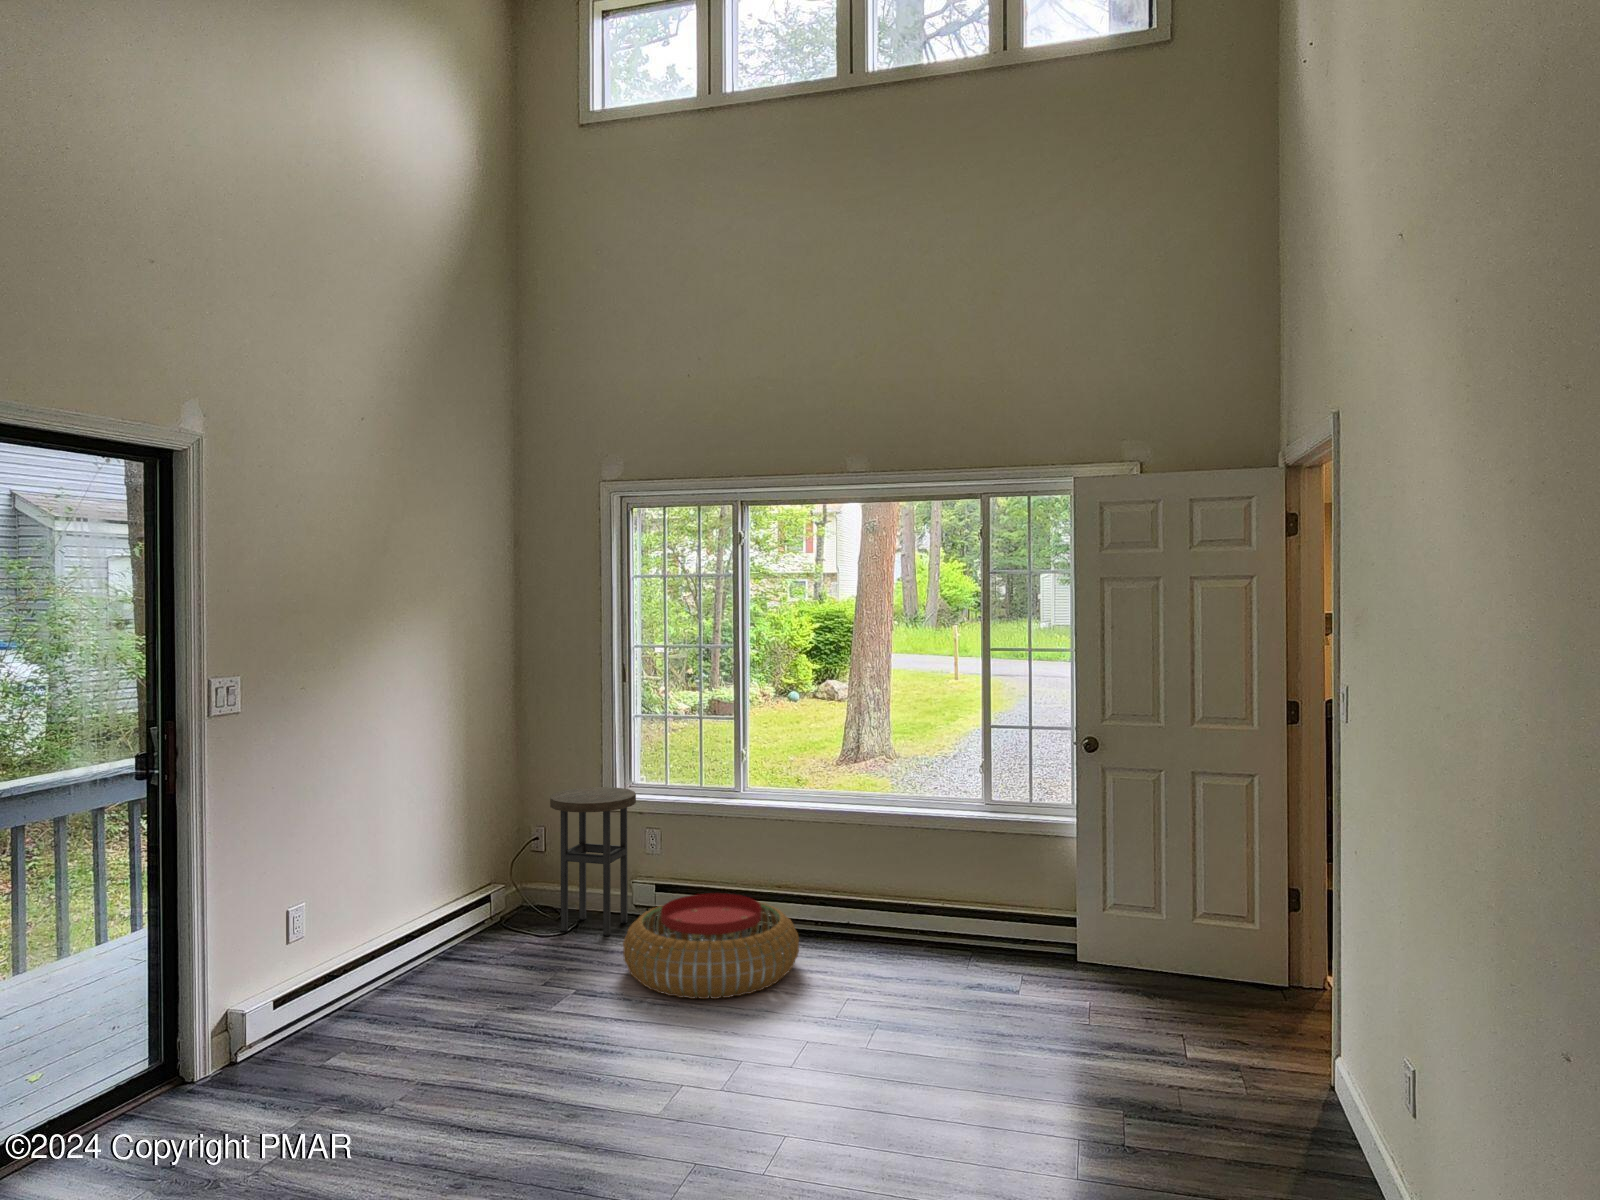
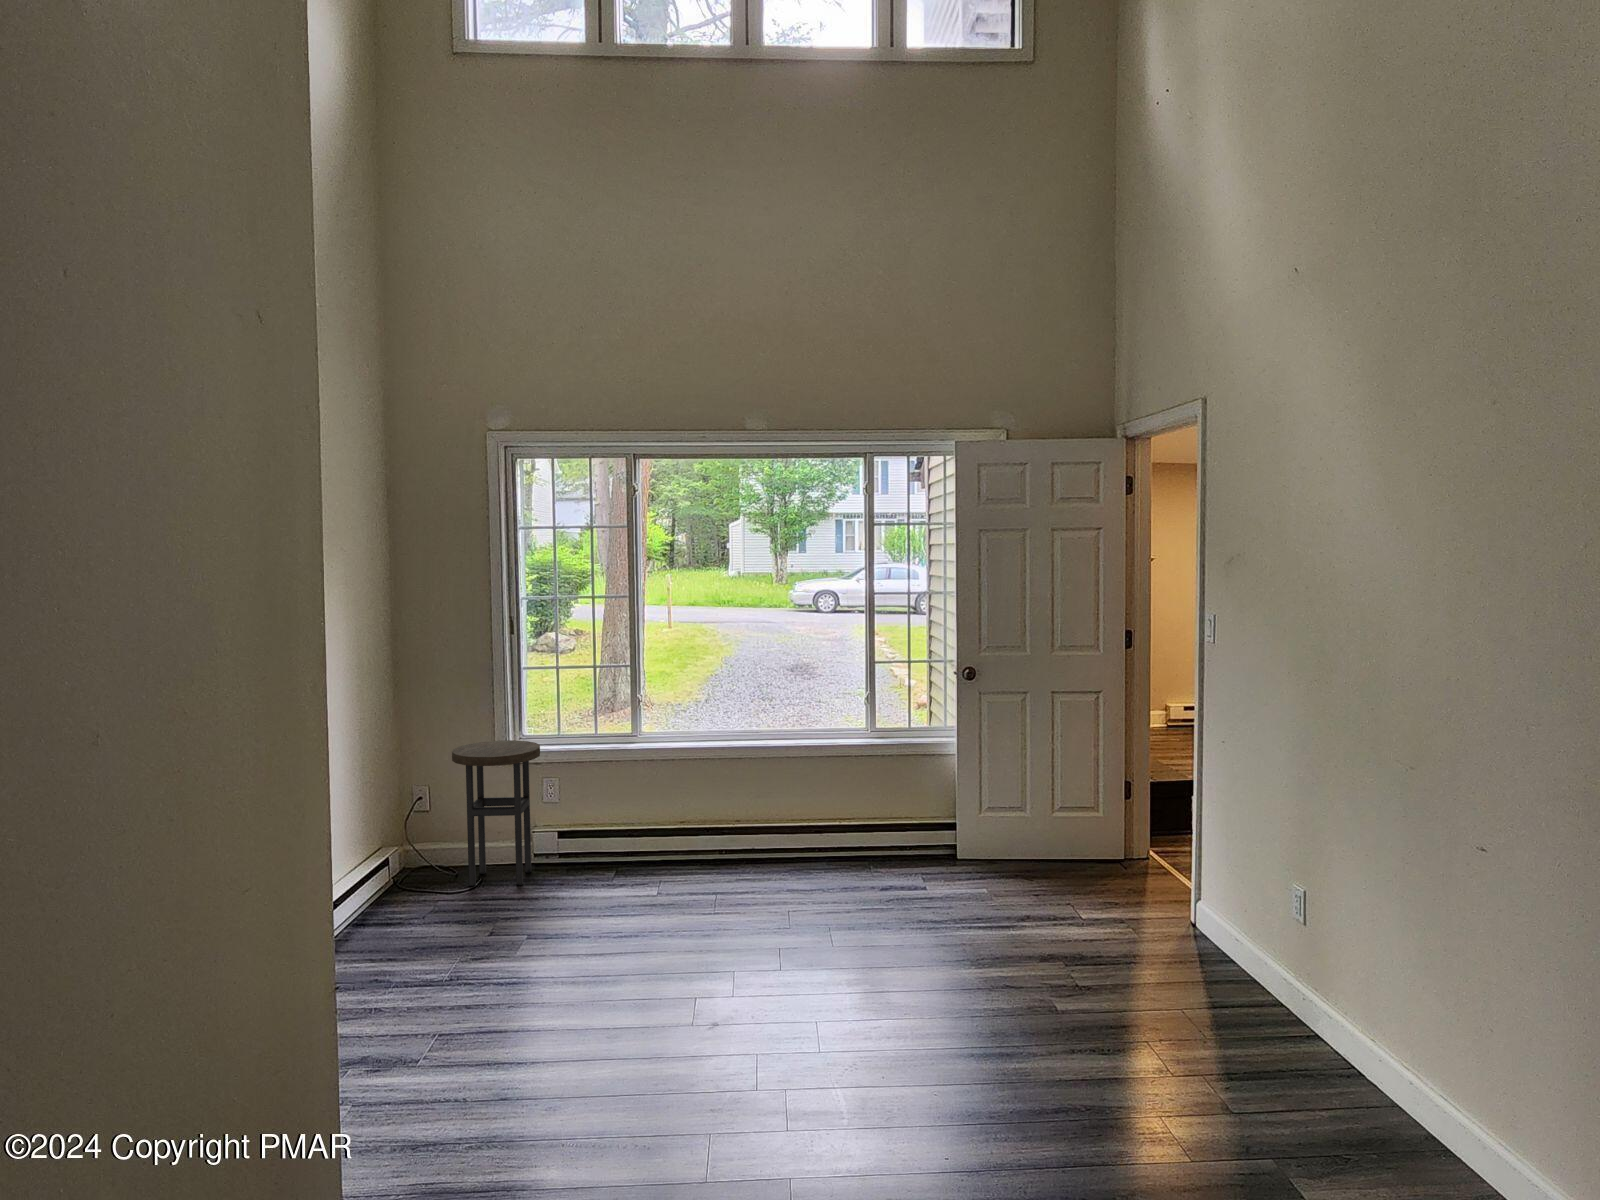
pouf: present [623,893,799,999] -> none [563,833,731,929]

